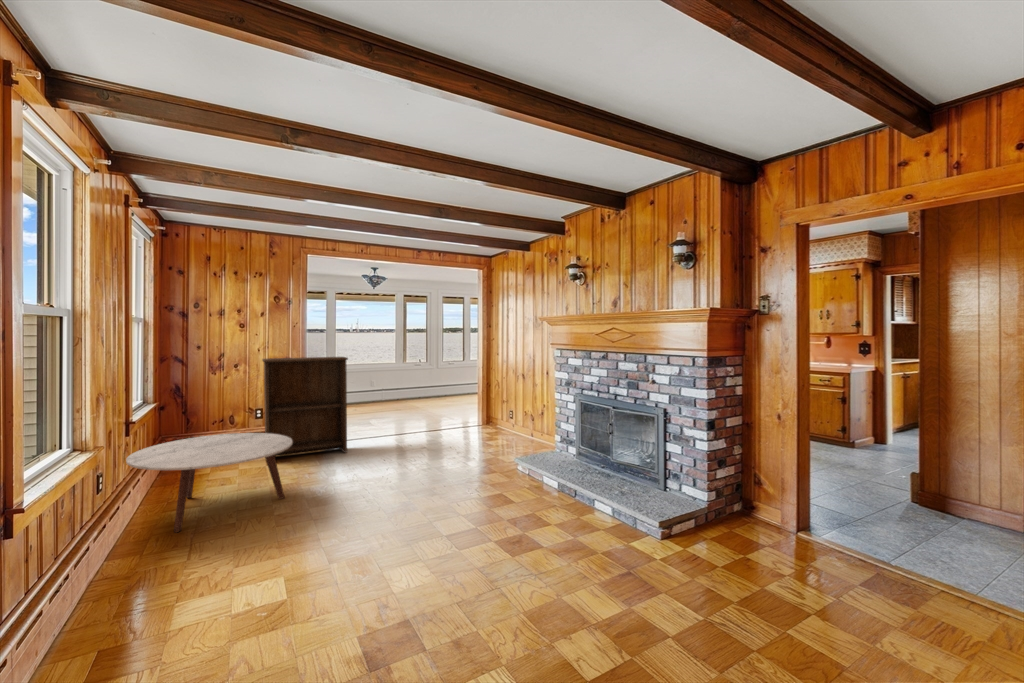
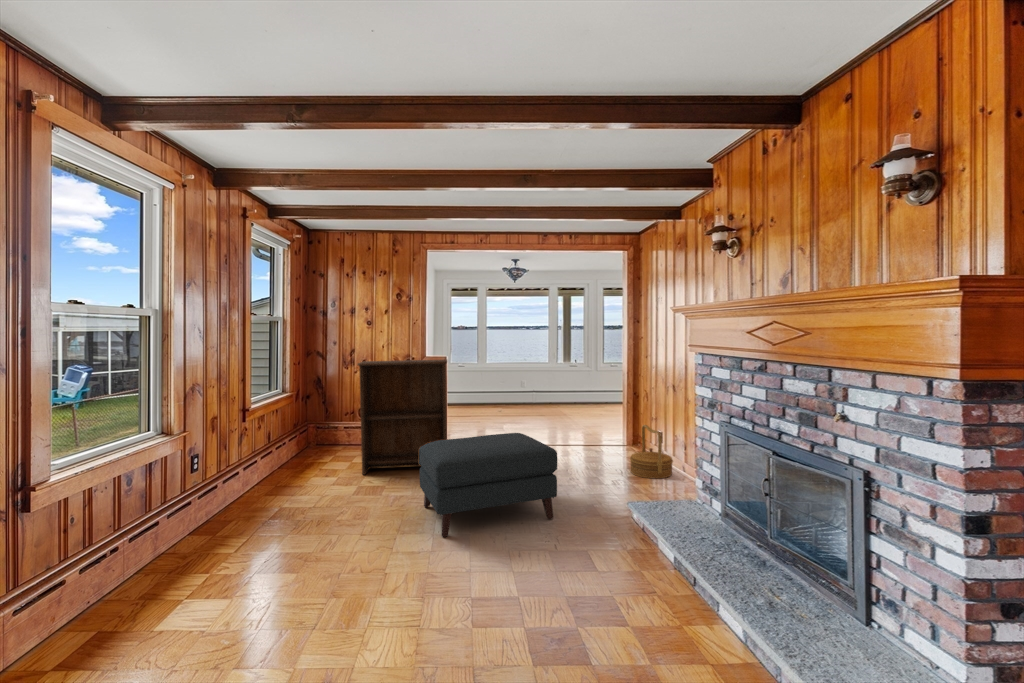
woven basket: none [495,404,526,443] -> present [630,425,673,479]
ottoman: none [347,413,464,493] -> present [419,433,557,537]
coffee table: present [126,433,292,533] -> none [173,445,348,557]

